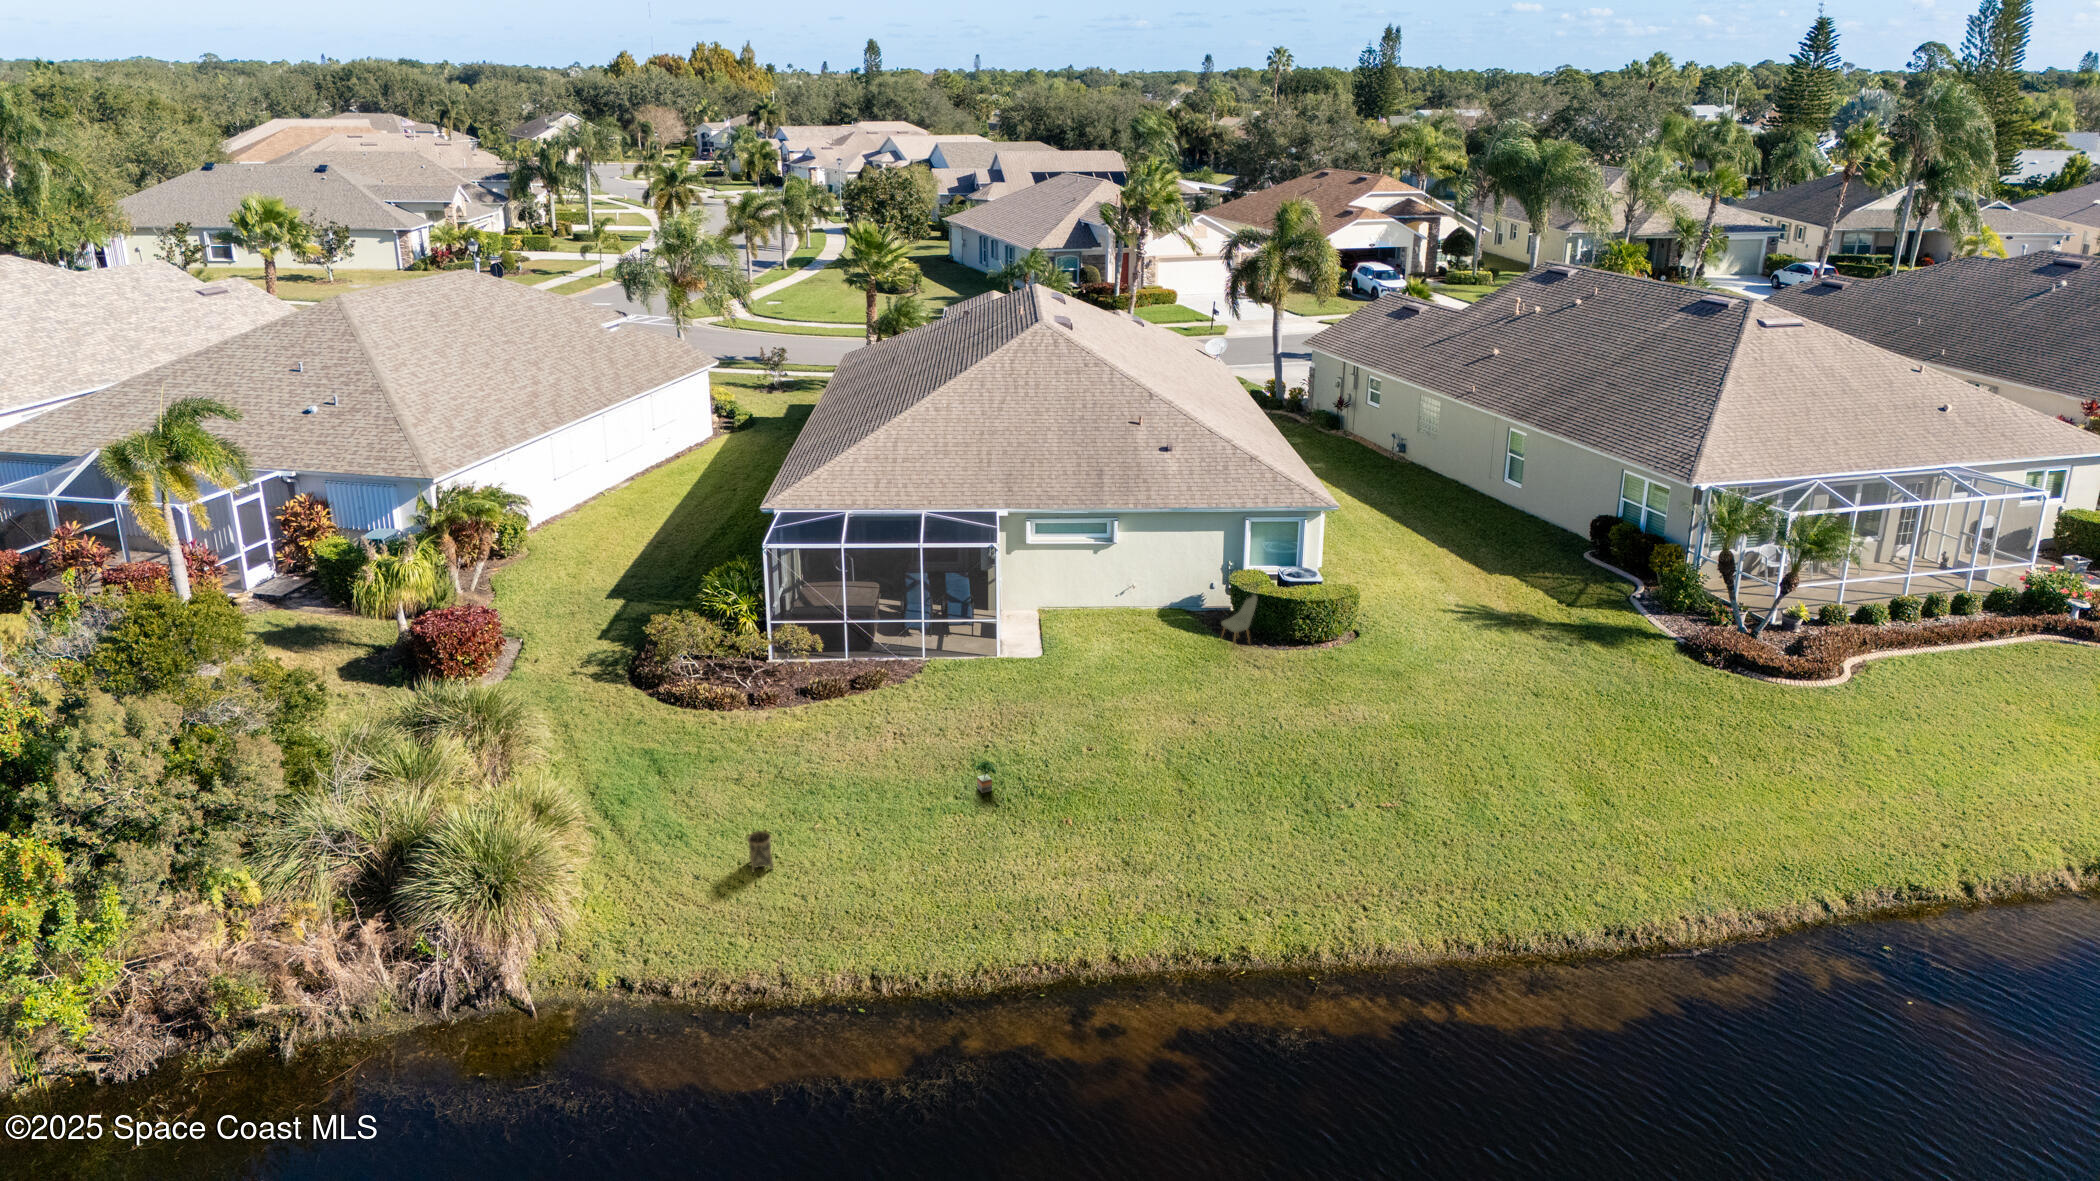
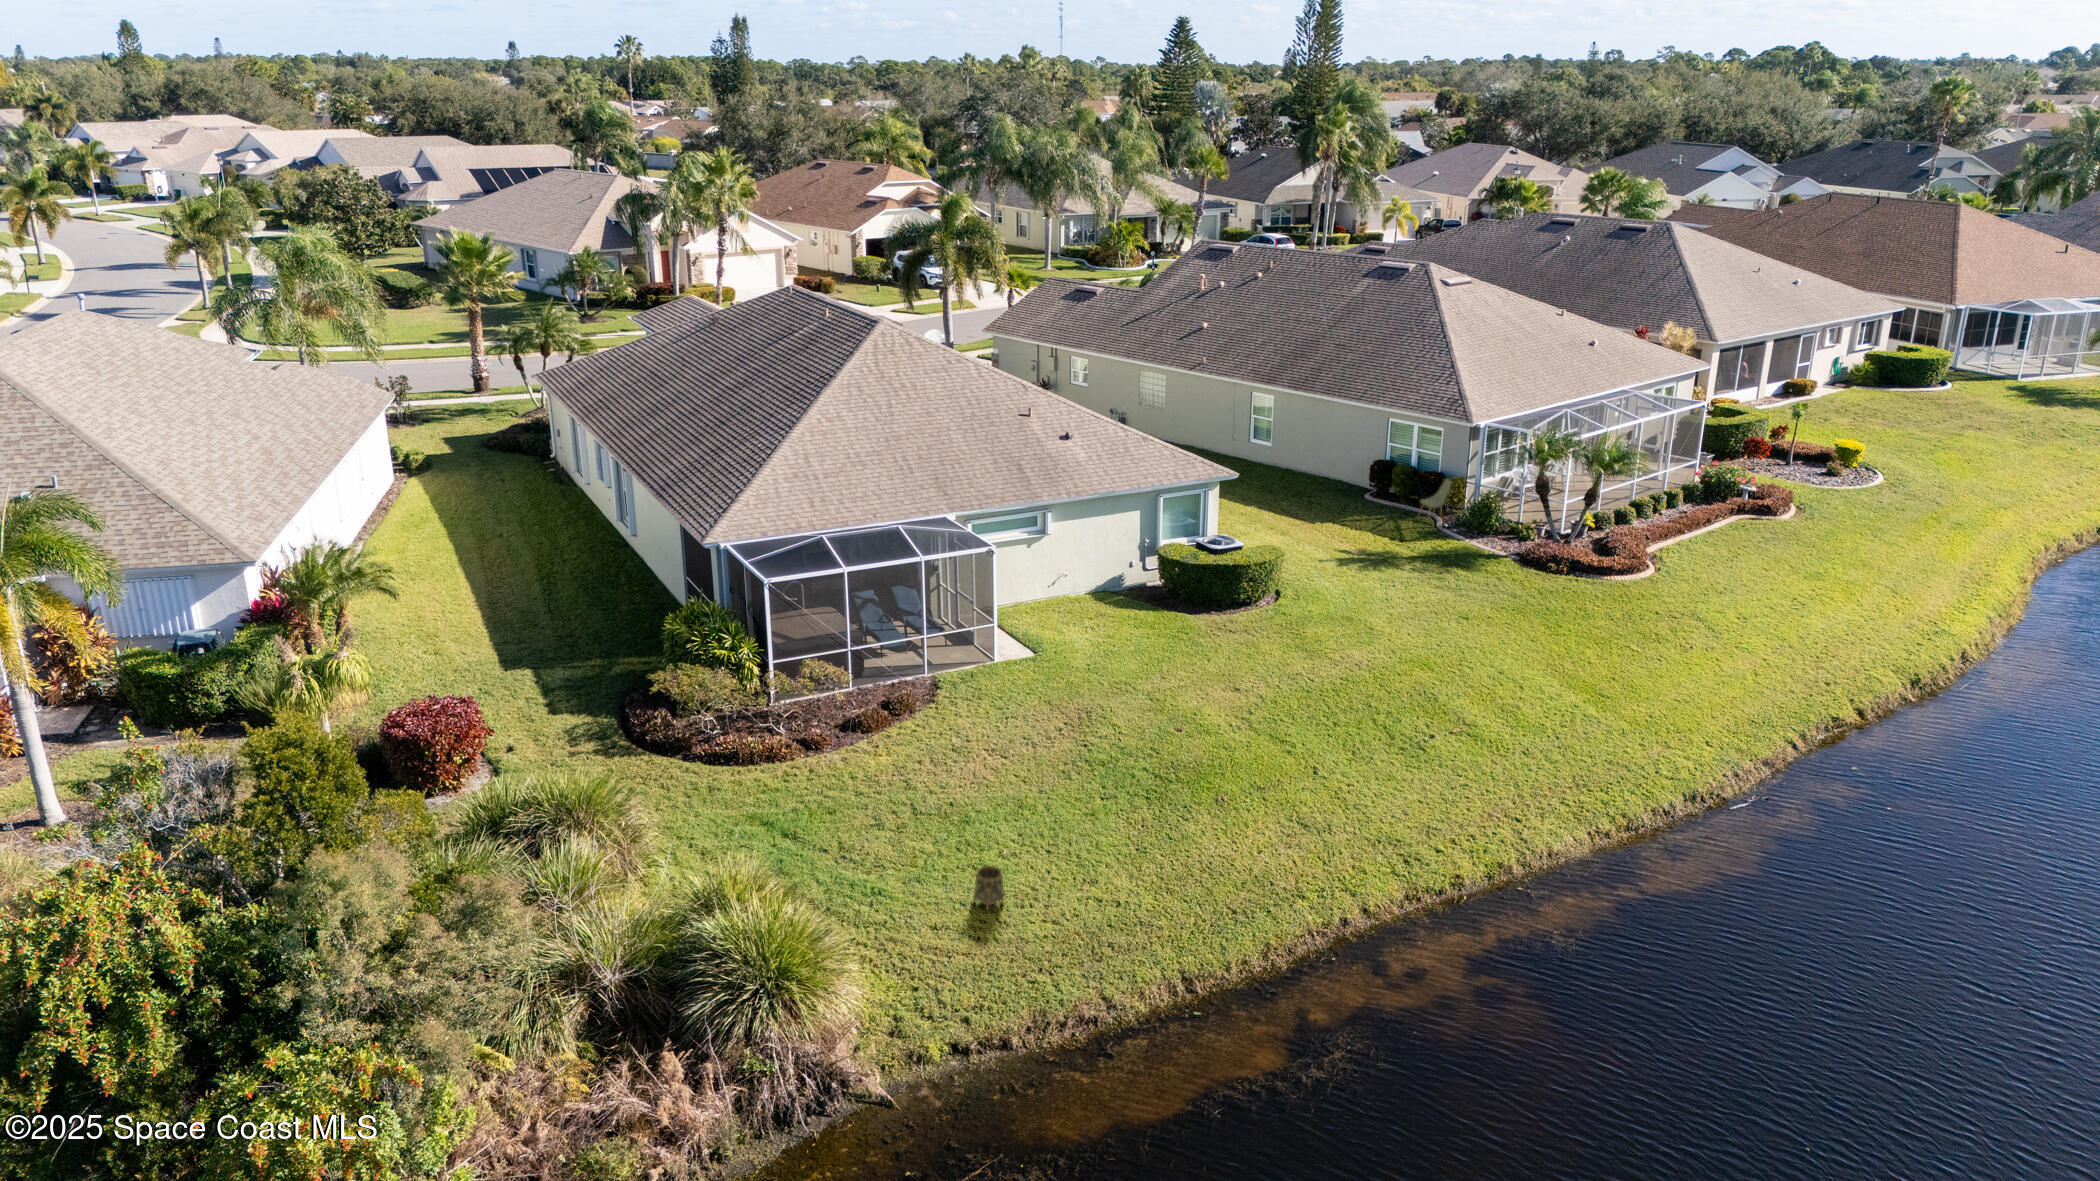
chair: present [1221,595,1257,639] -> present [1420,479,1452,518]
potted tree: present [975,761,997,793] -> none [1105,757,1129,790]

